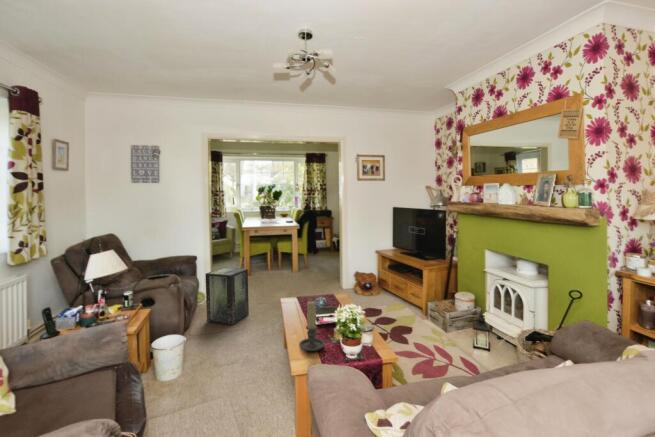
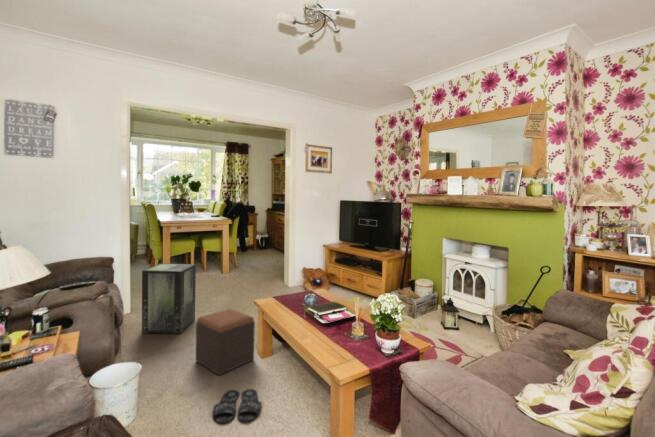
candle holder: present [299,301,325,351] -> none [329,288,359,347]
footstool: none [231,309,274,362] -> present [196,309,255,375]
slippers: none [220,374,261,400] -> present [213,389,261,424]

